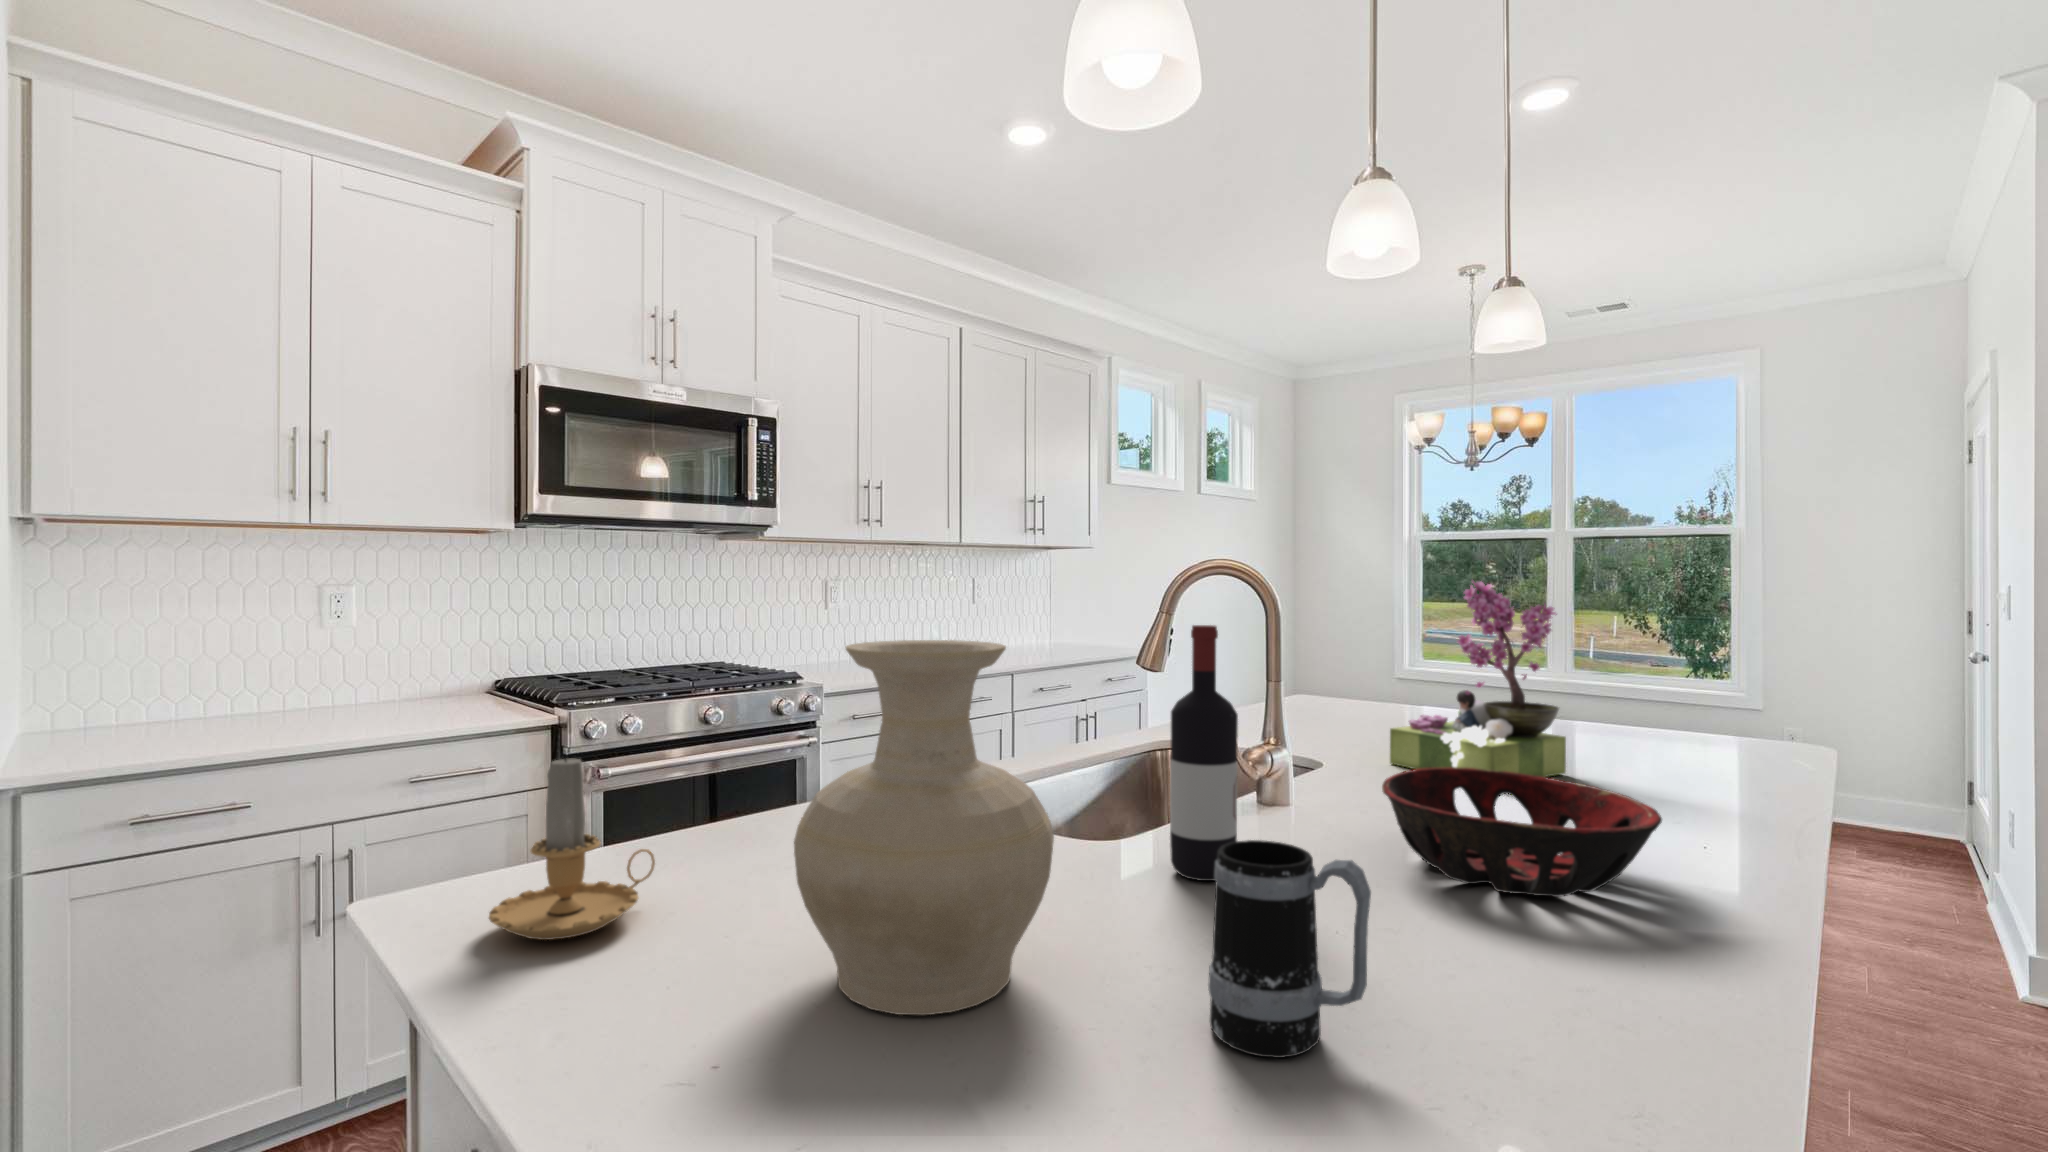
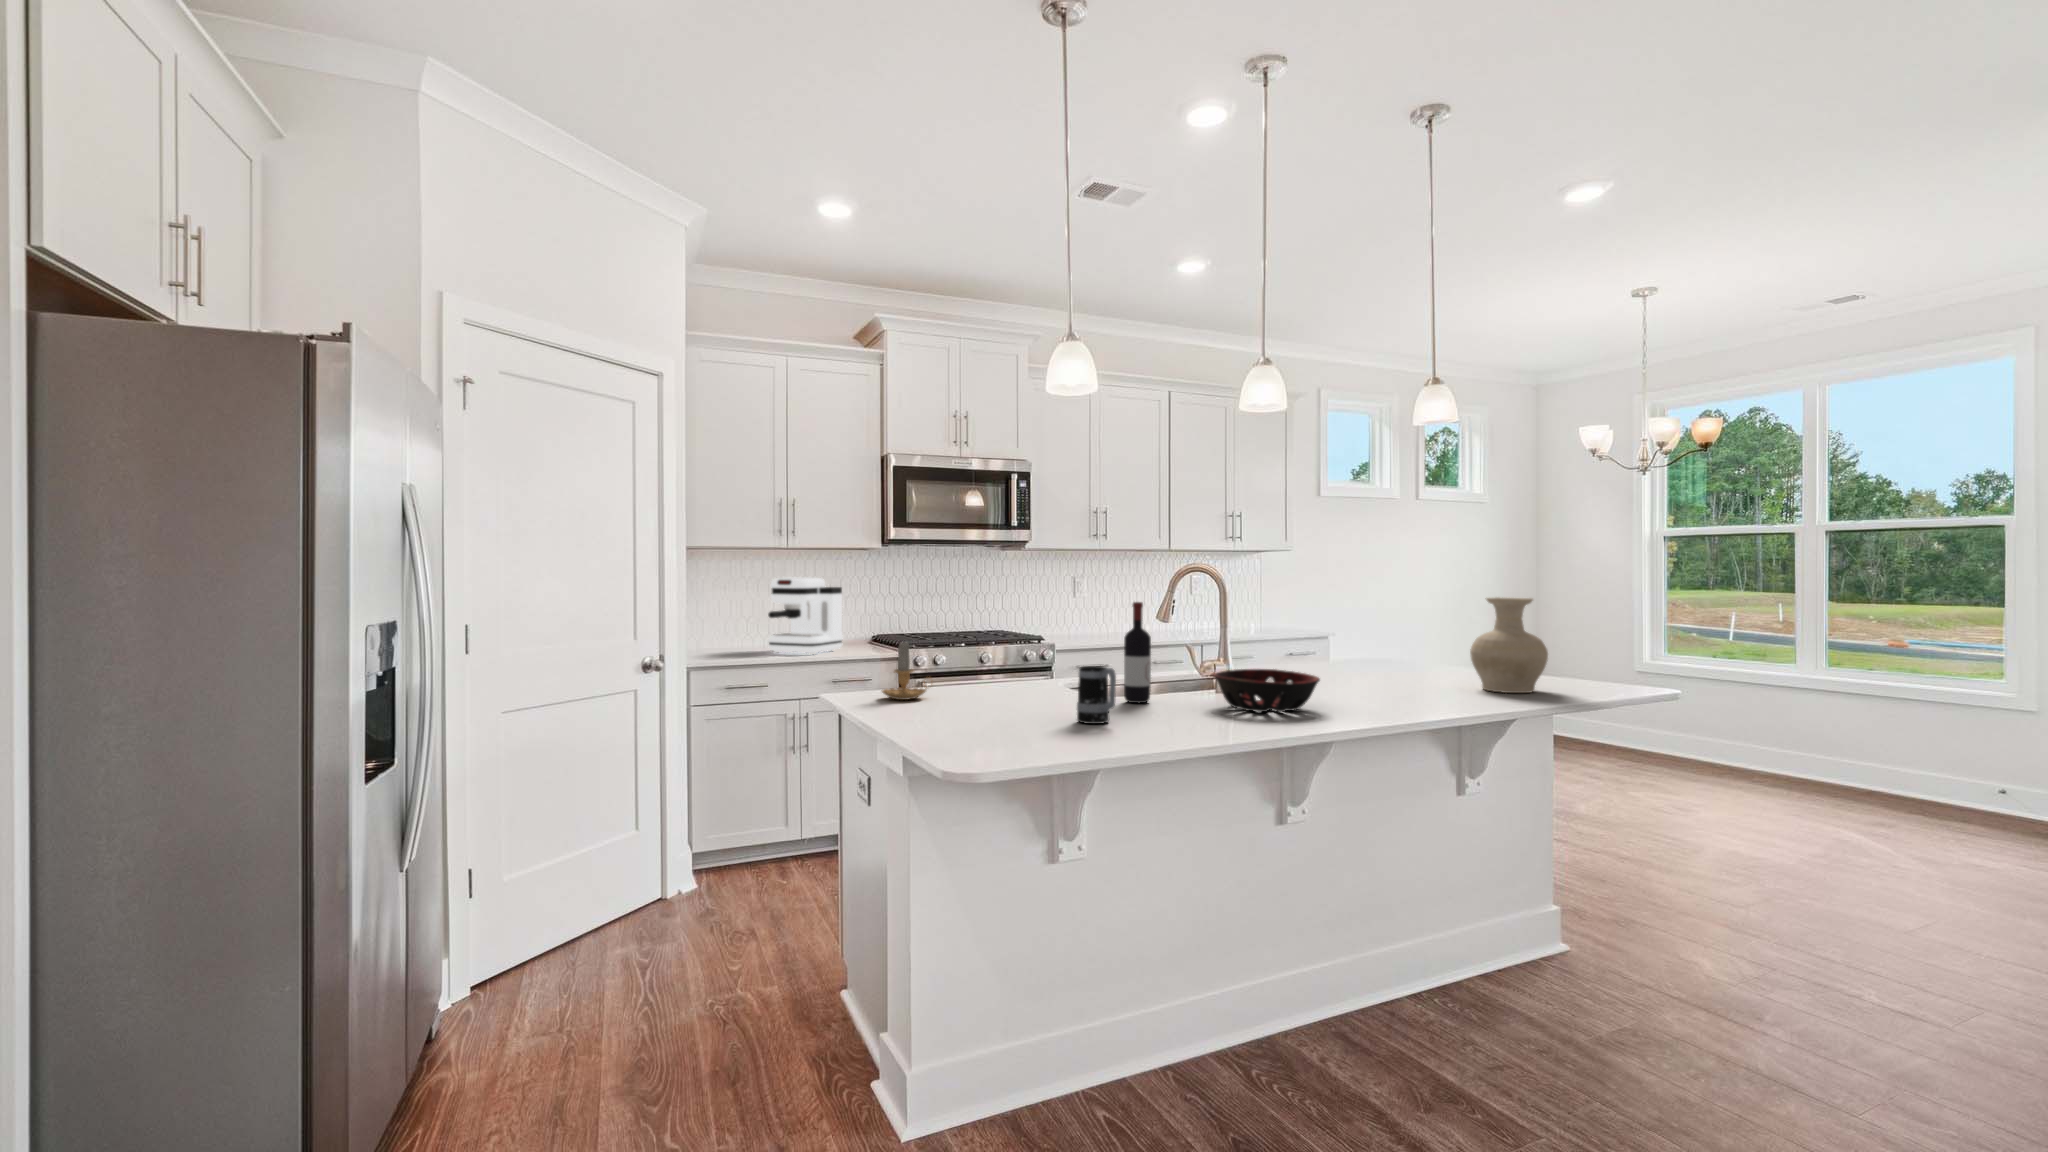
coffee maker: none [252,581,433,731] -> present [768,578,842,654]
flower arrangement: present [1390,581,1566,777] -> none [1317,581,1406,691]
vase: present [794,640,1054,1015] -> present [1470,597,1548,693]

